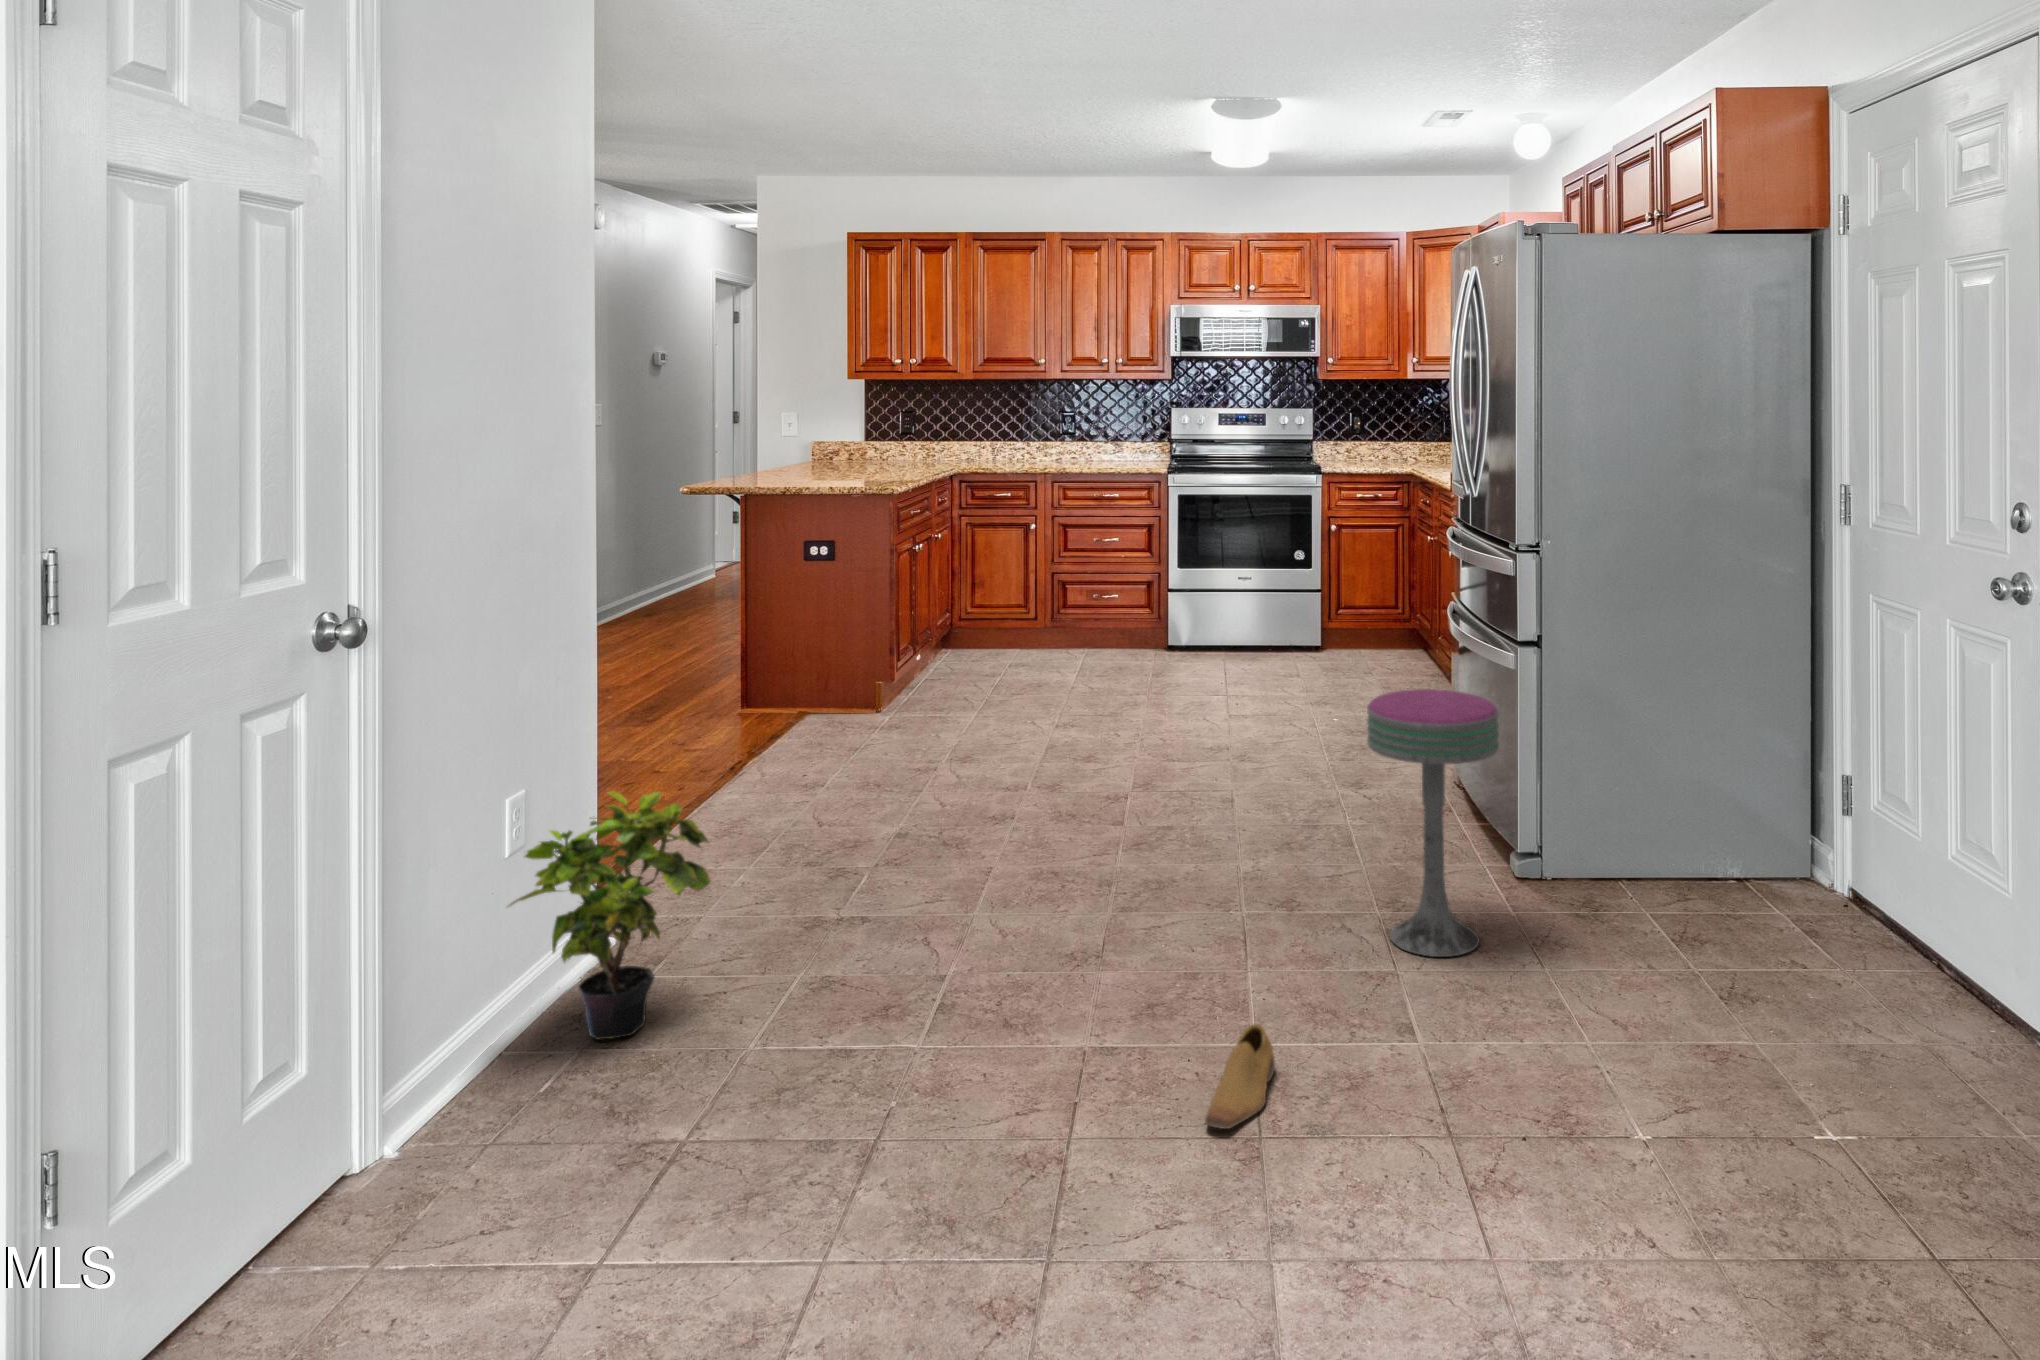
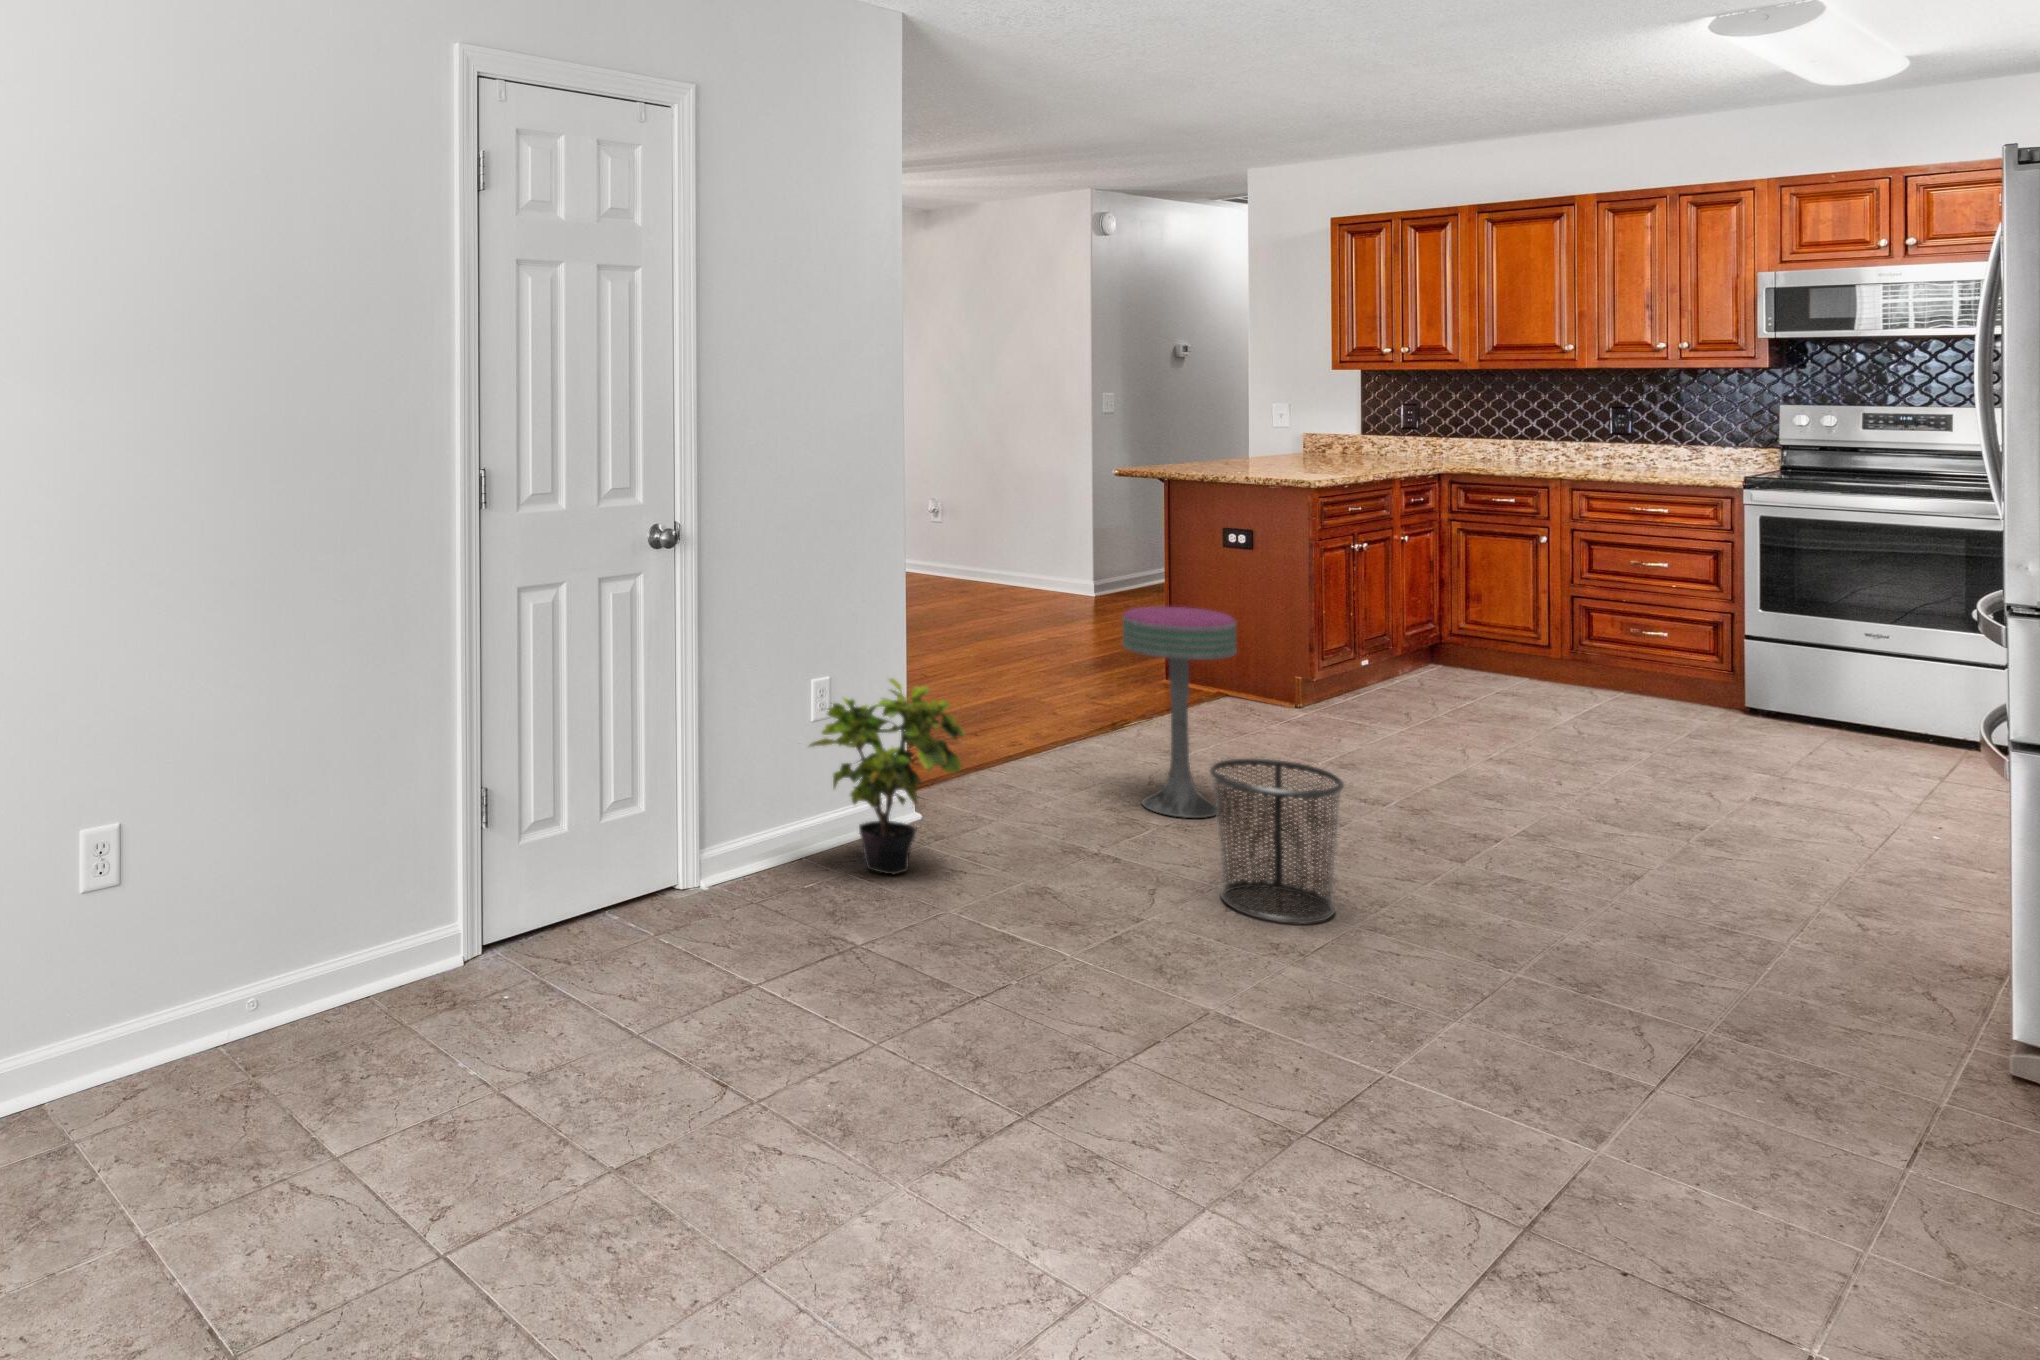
bar stool: present [1367,689,1499,957] -> present [1122,607,1237,818]
trash can: none [953,784,1074,950] -> present [1210,759,1344,923]
shoe: present [1205,1024,1275,1129] -> none [1319,1034,1451,1112]

